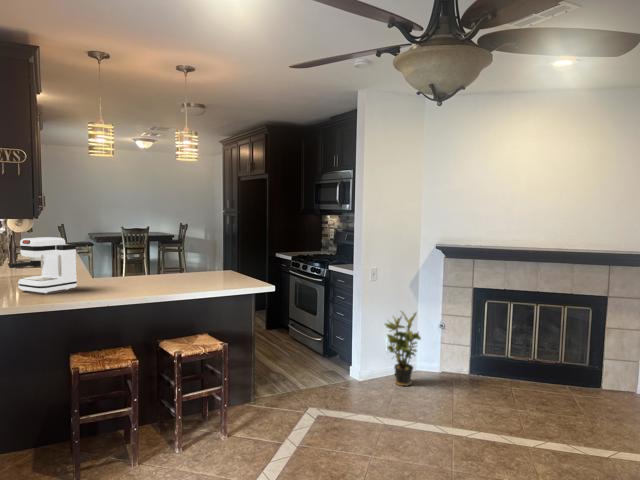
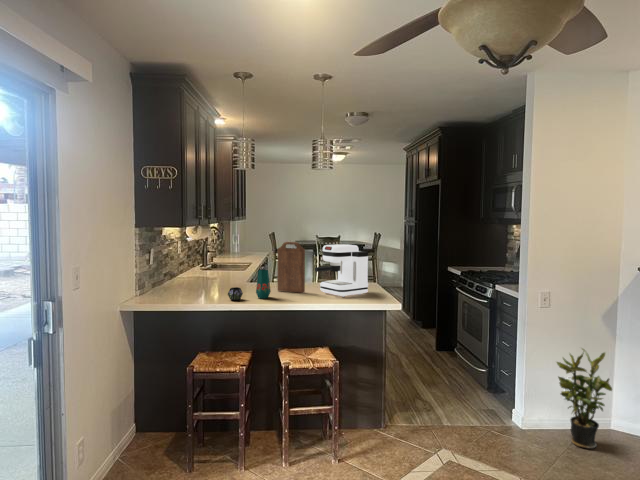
cutting board: none [143,233,174,284] -> present [277,242,305,293]
coffee maker: present [9,237,77,293] -> present [315,244,368,297]
vase: none [99,262,144,296] -> present [228,270,271,300]

